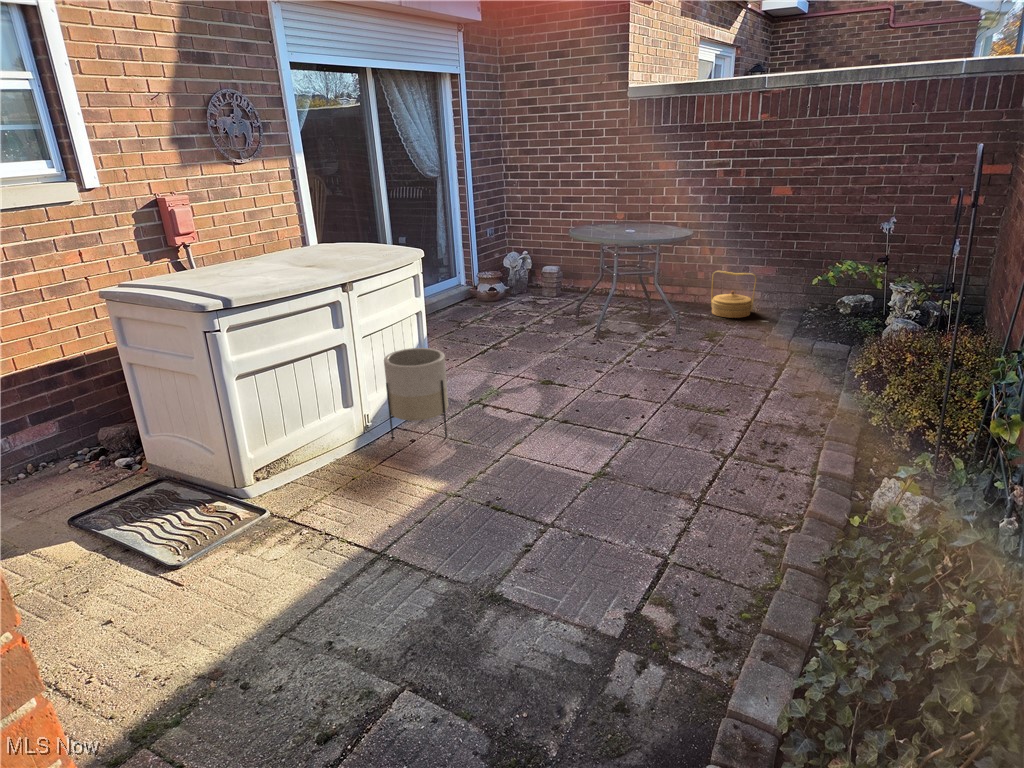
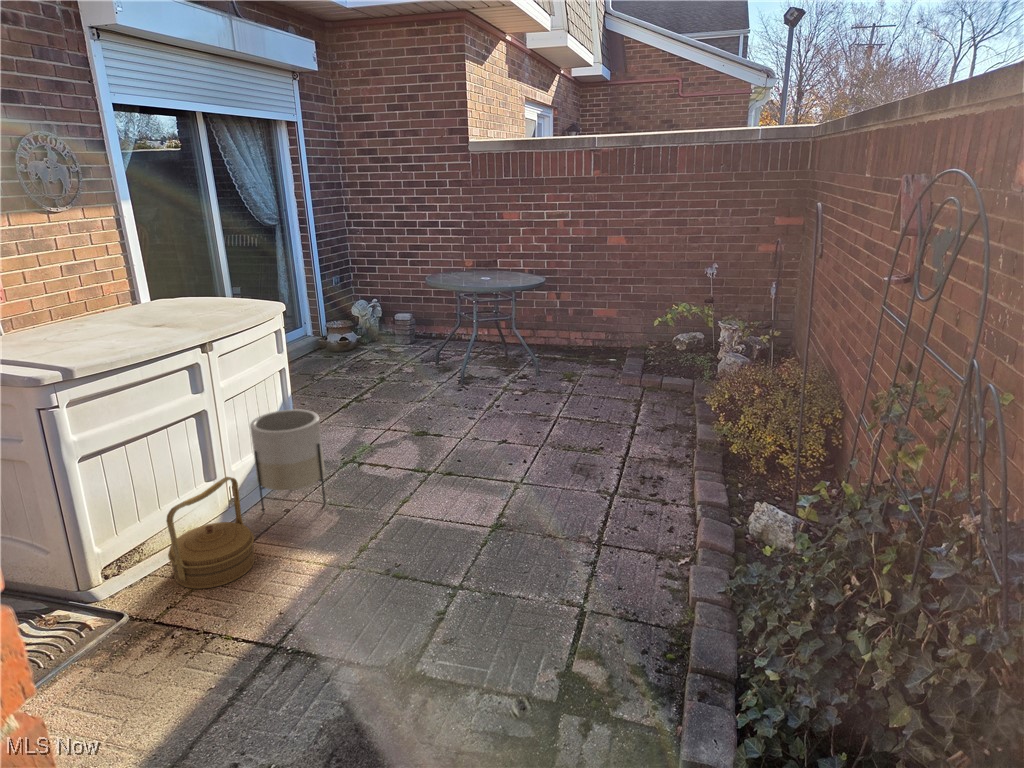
woven basket: present [711,271,757,318] -> present [166,477,255,589]

